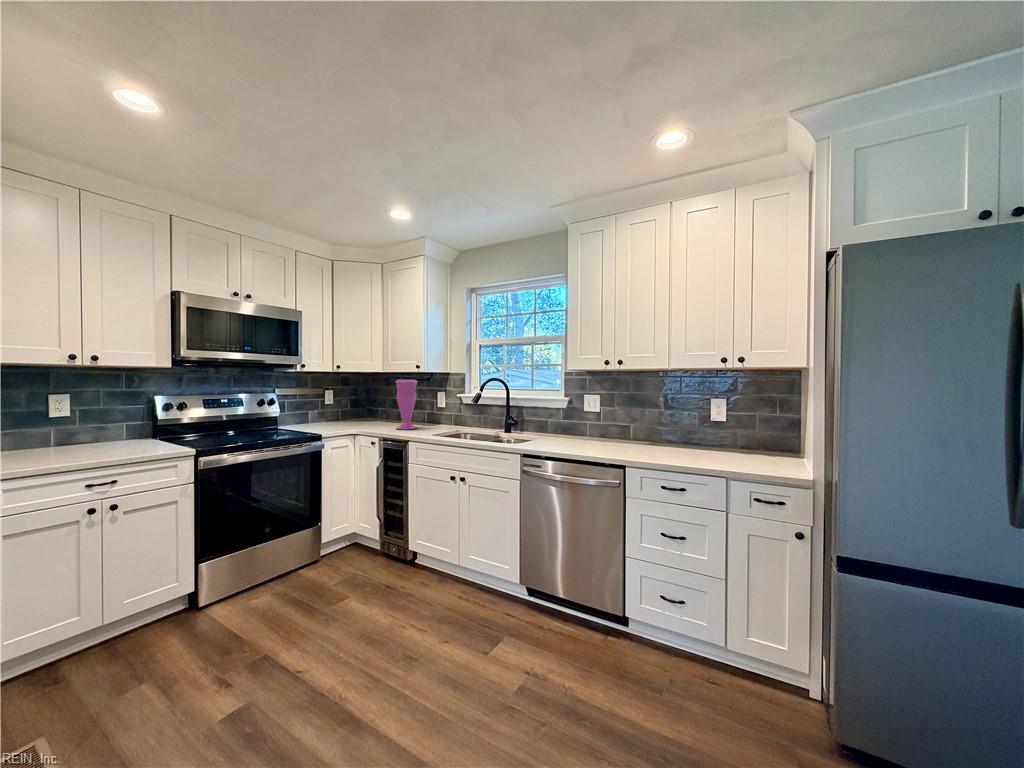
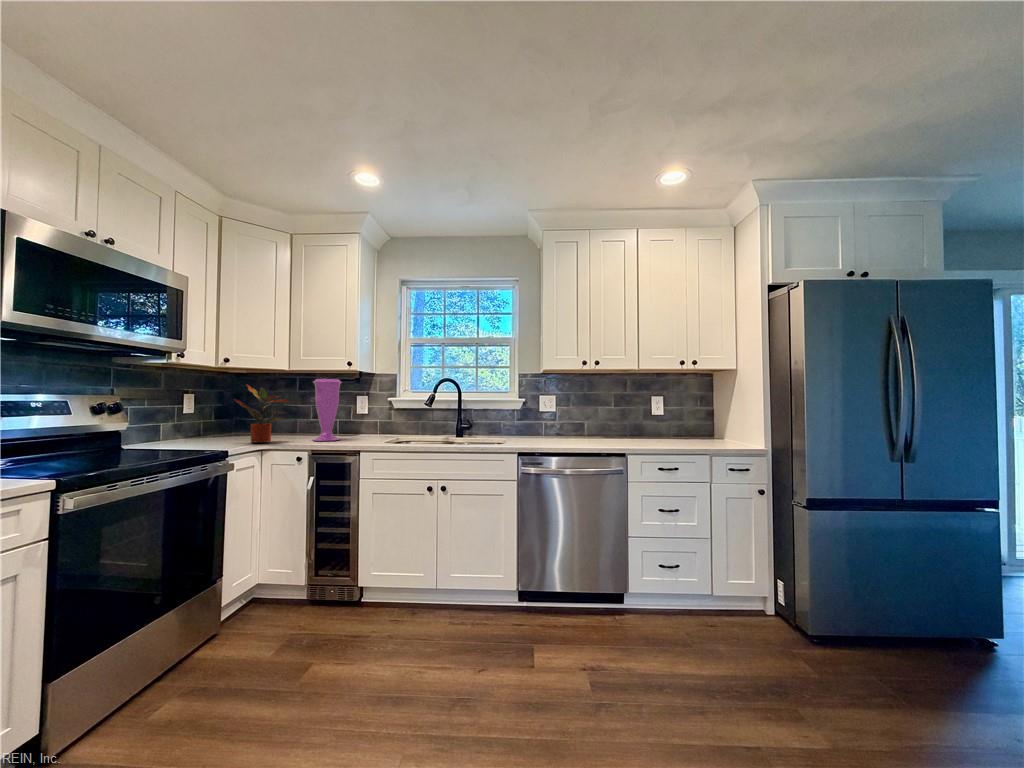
potted plant: none [341,385,378,428] -> present [235,385,288,443]

